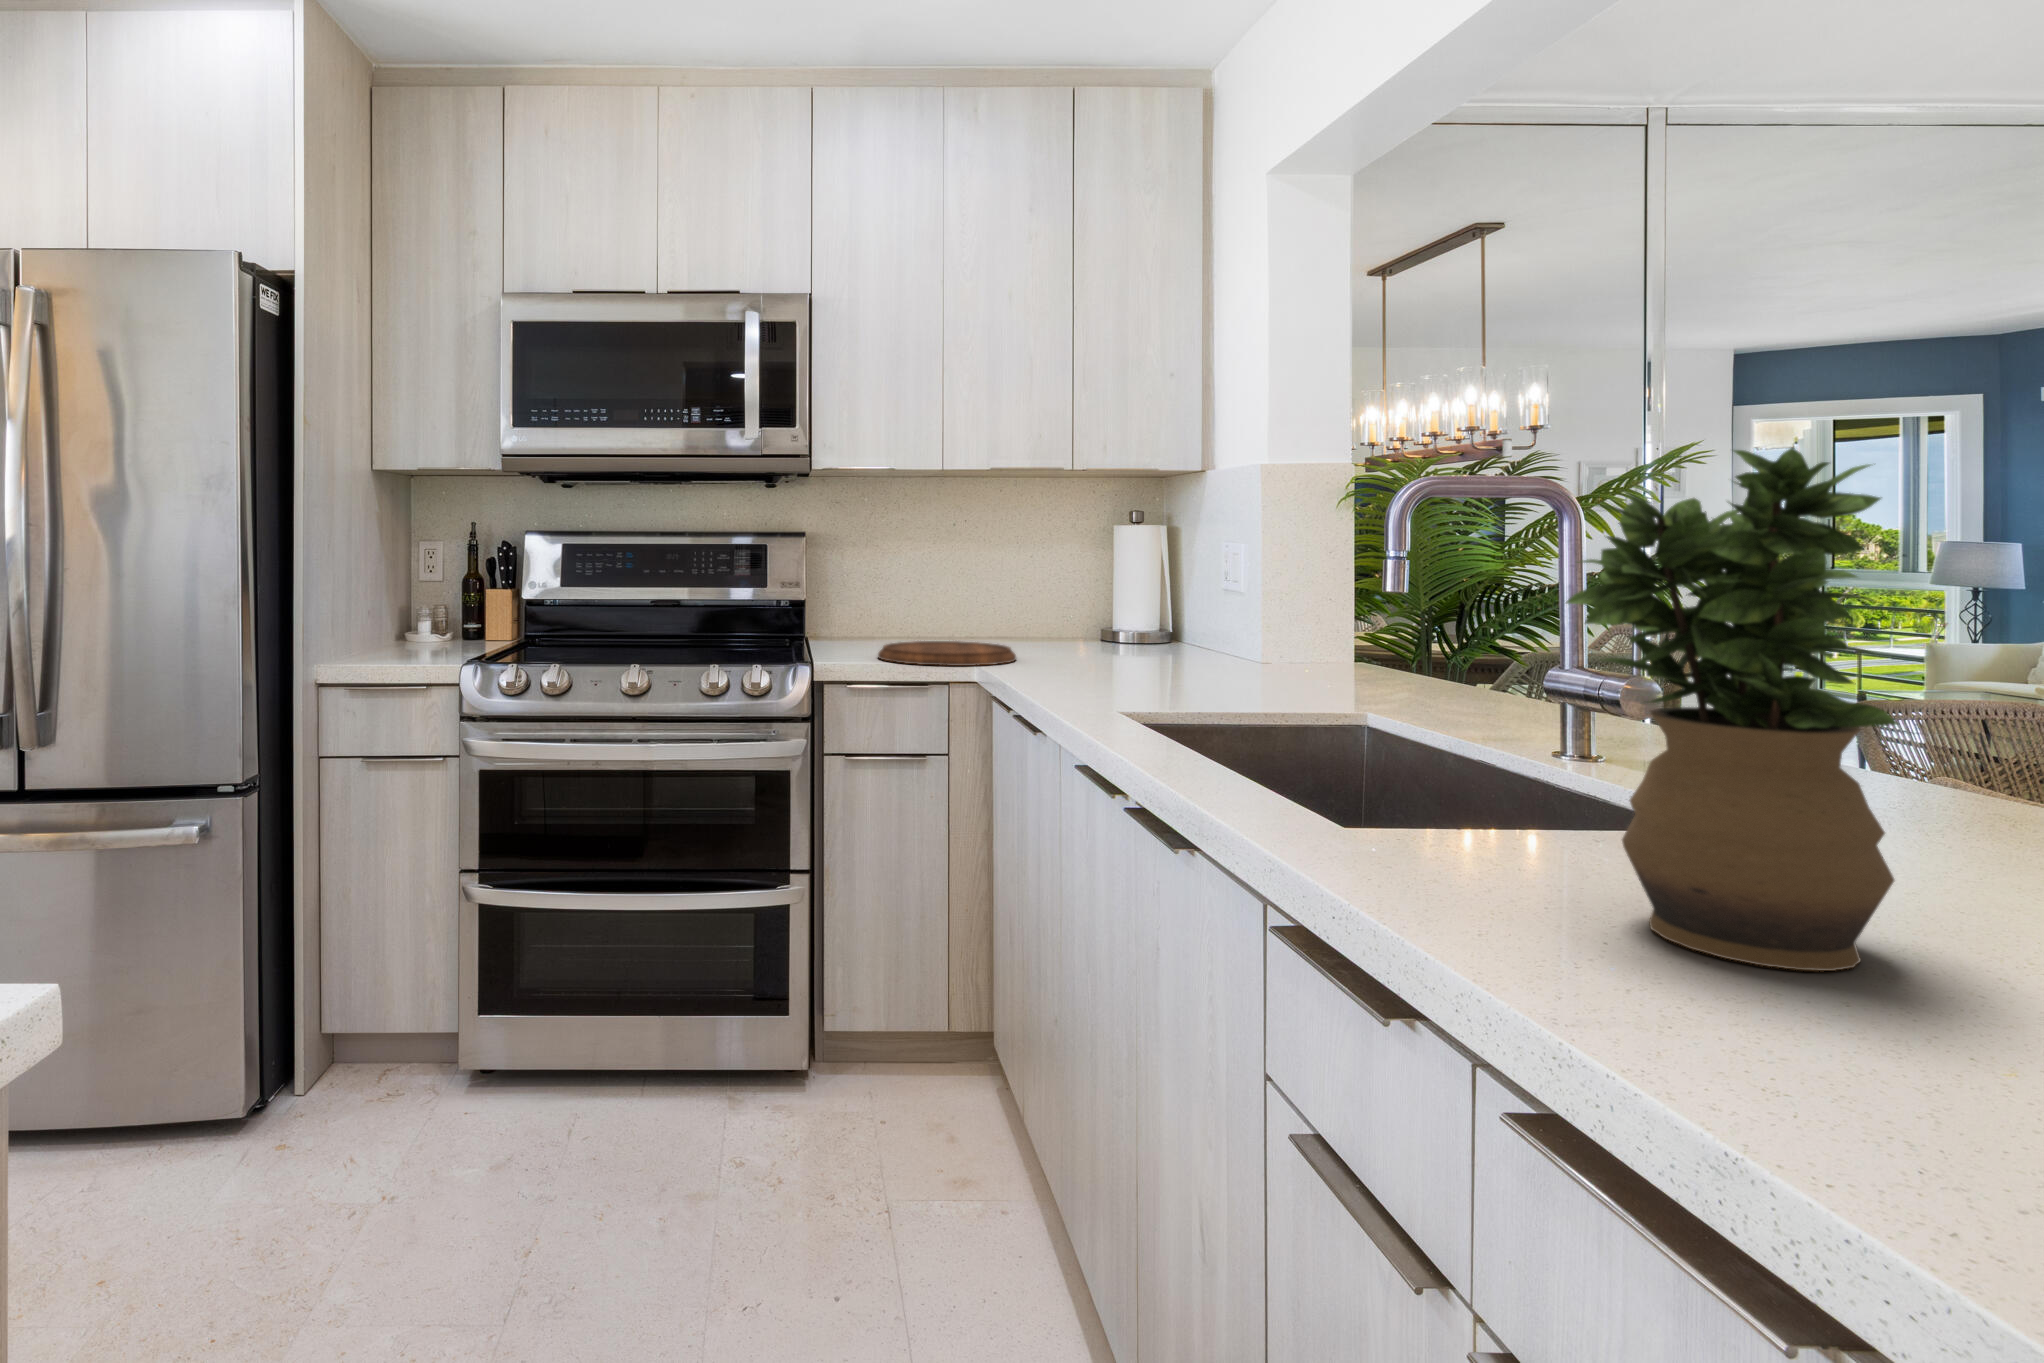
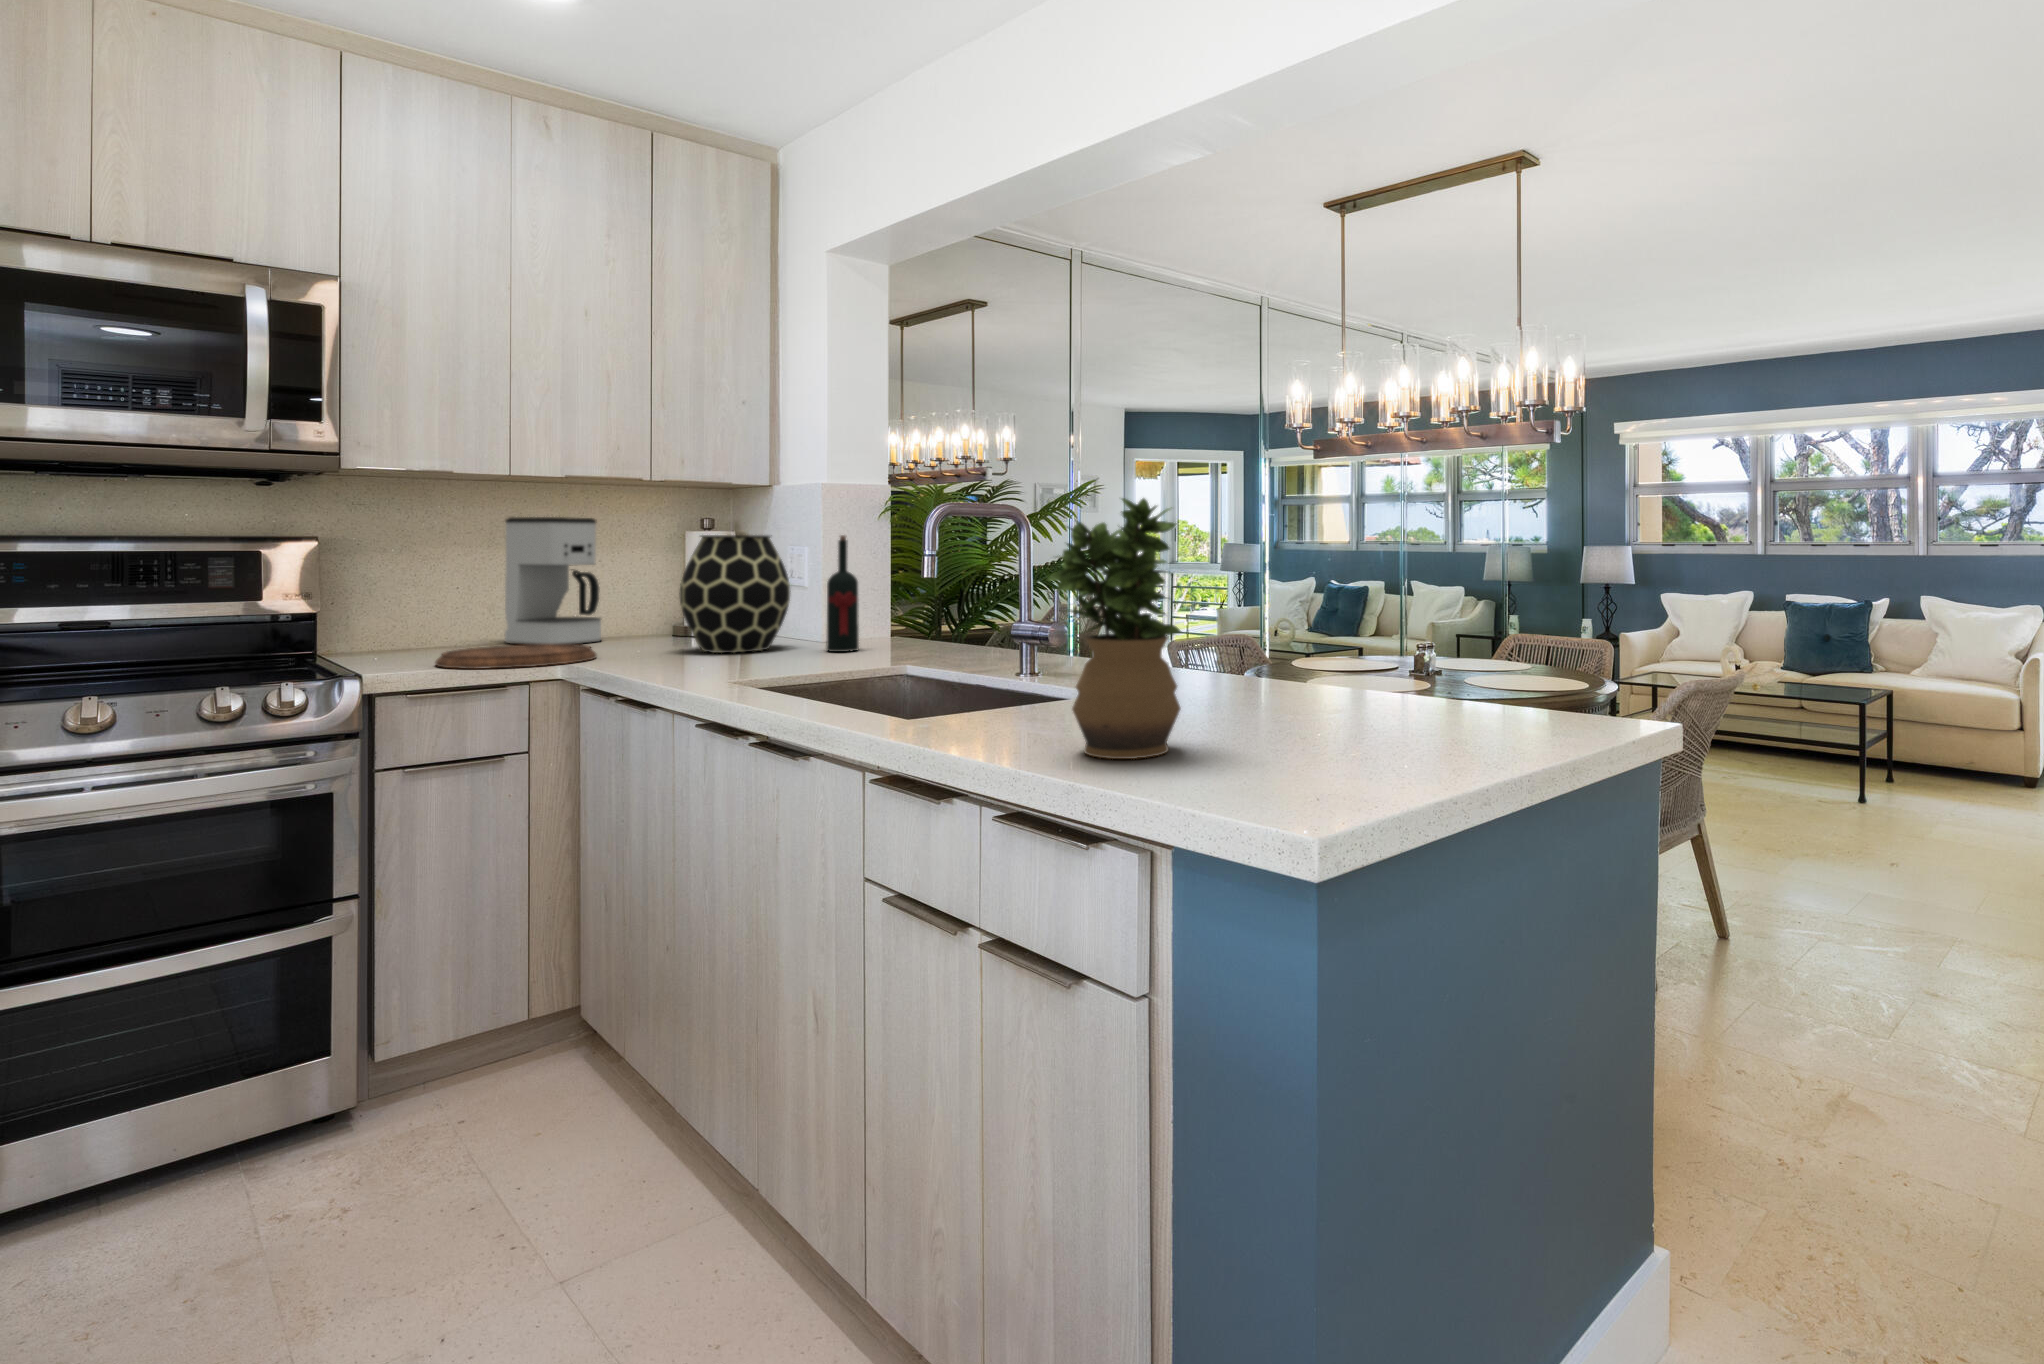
coffee maker: none [949,511,1033,643] -> present [505,517,601,645]
vase: none [1099,529,1222,667] -> present [679,535,791,653]
wine bottle: none [1263,529,1304,677] -> present [826,535,859,652]

